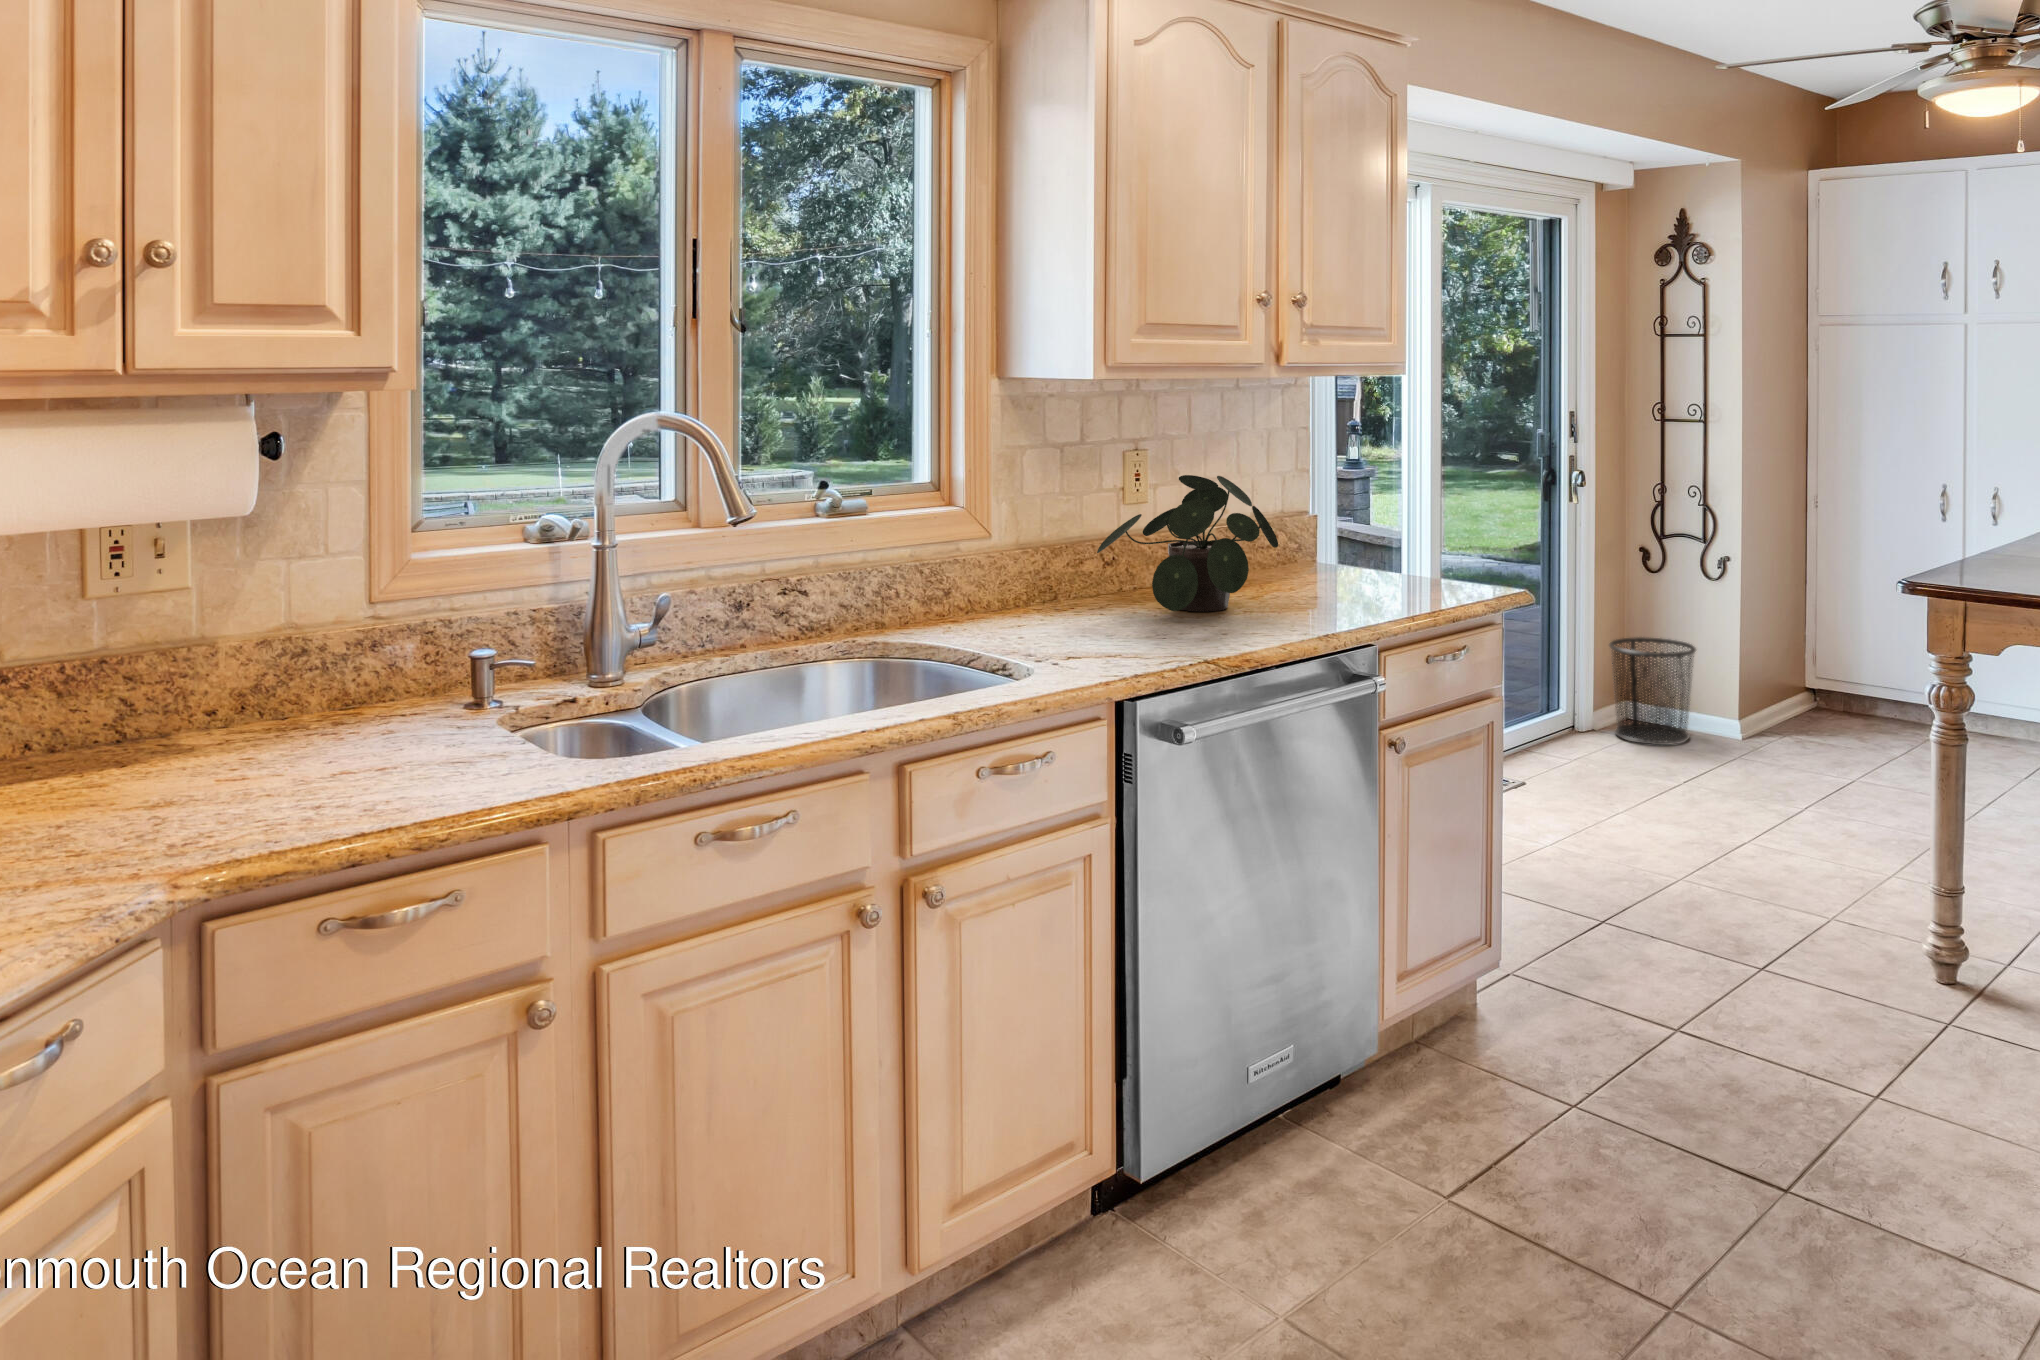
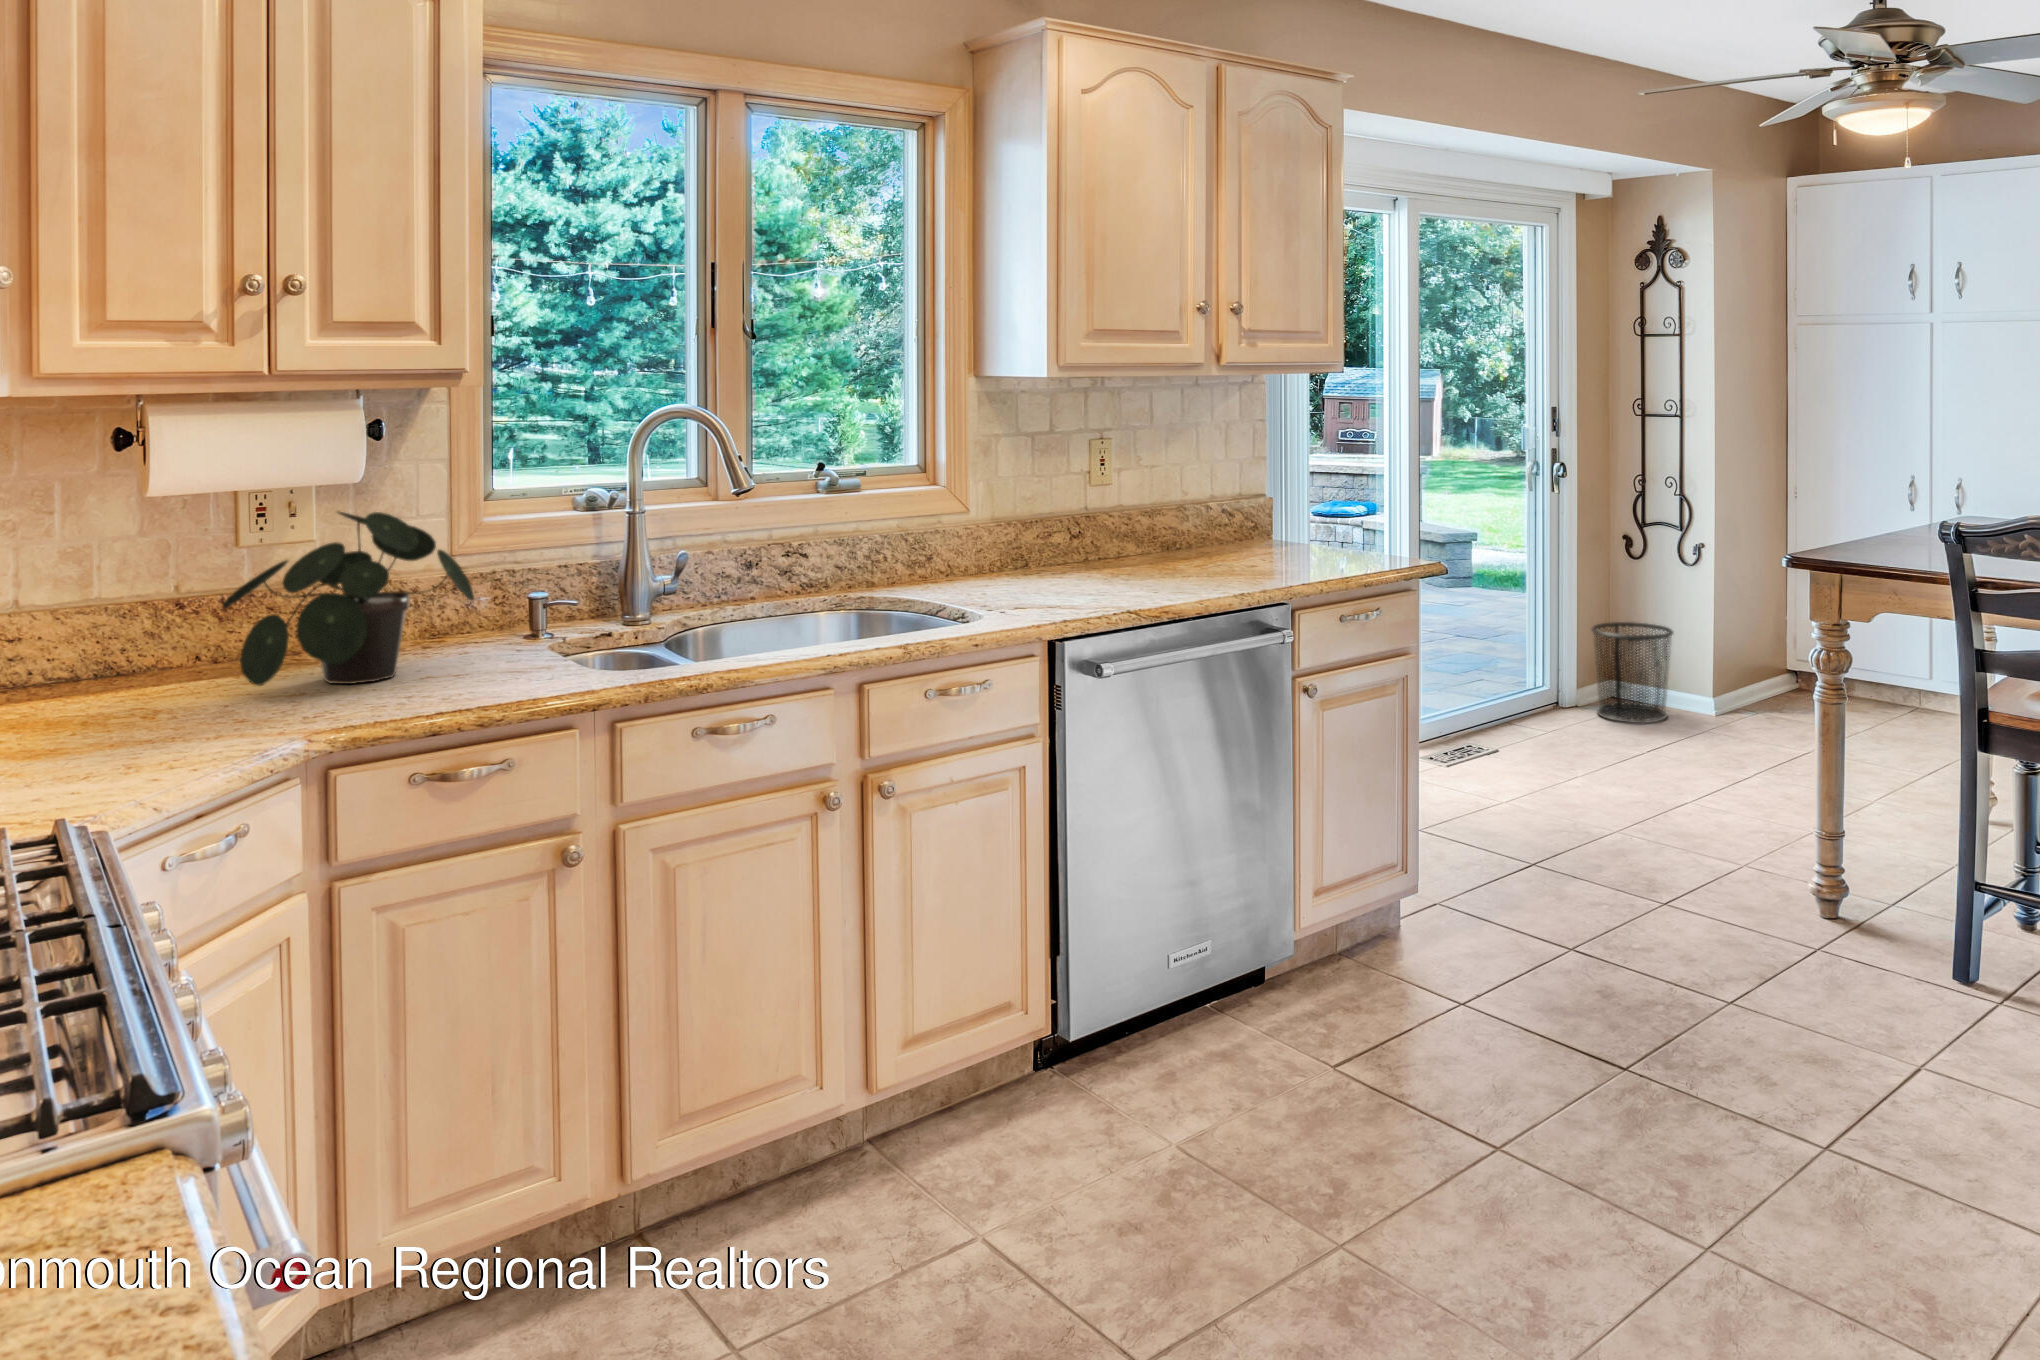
potted plant: present [1097,475,1278,612] -> present [222,512,474,686]

